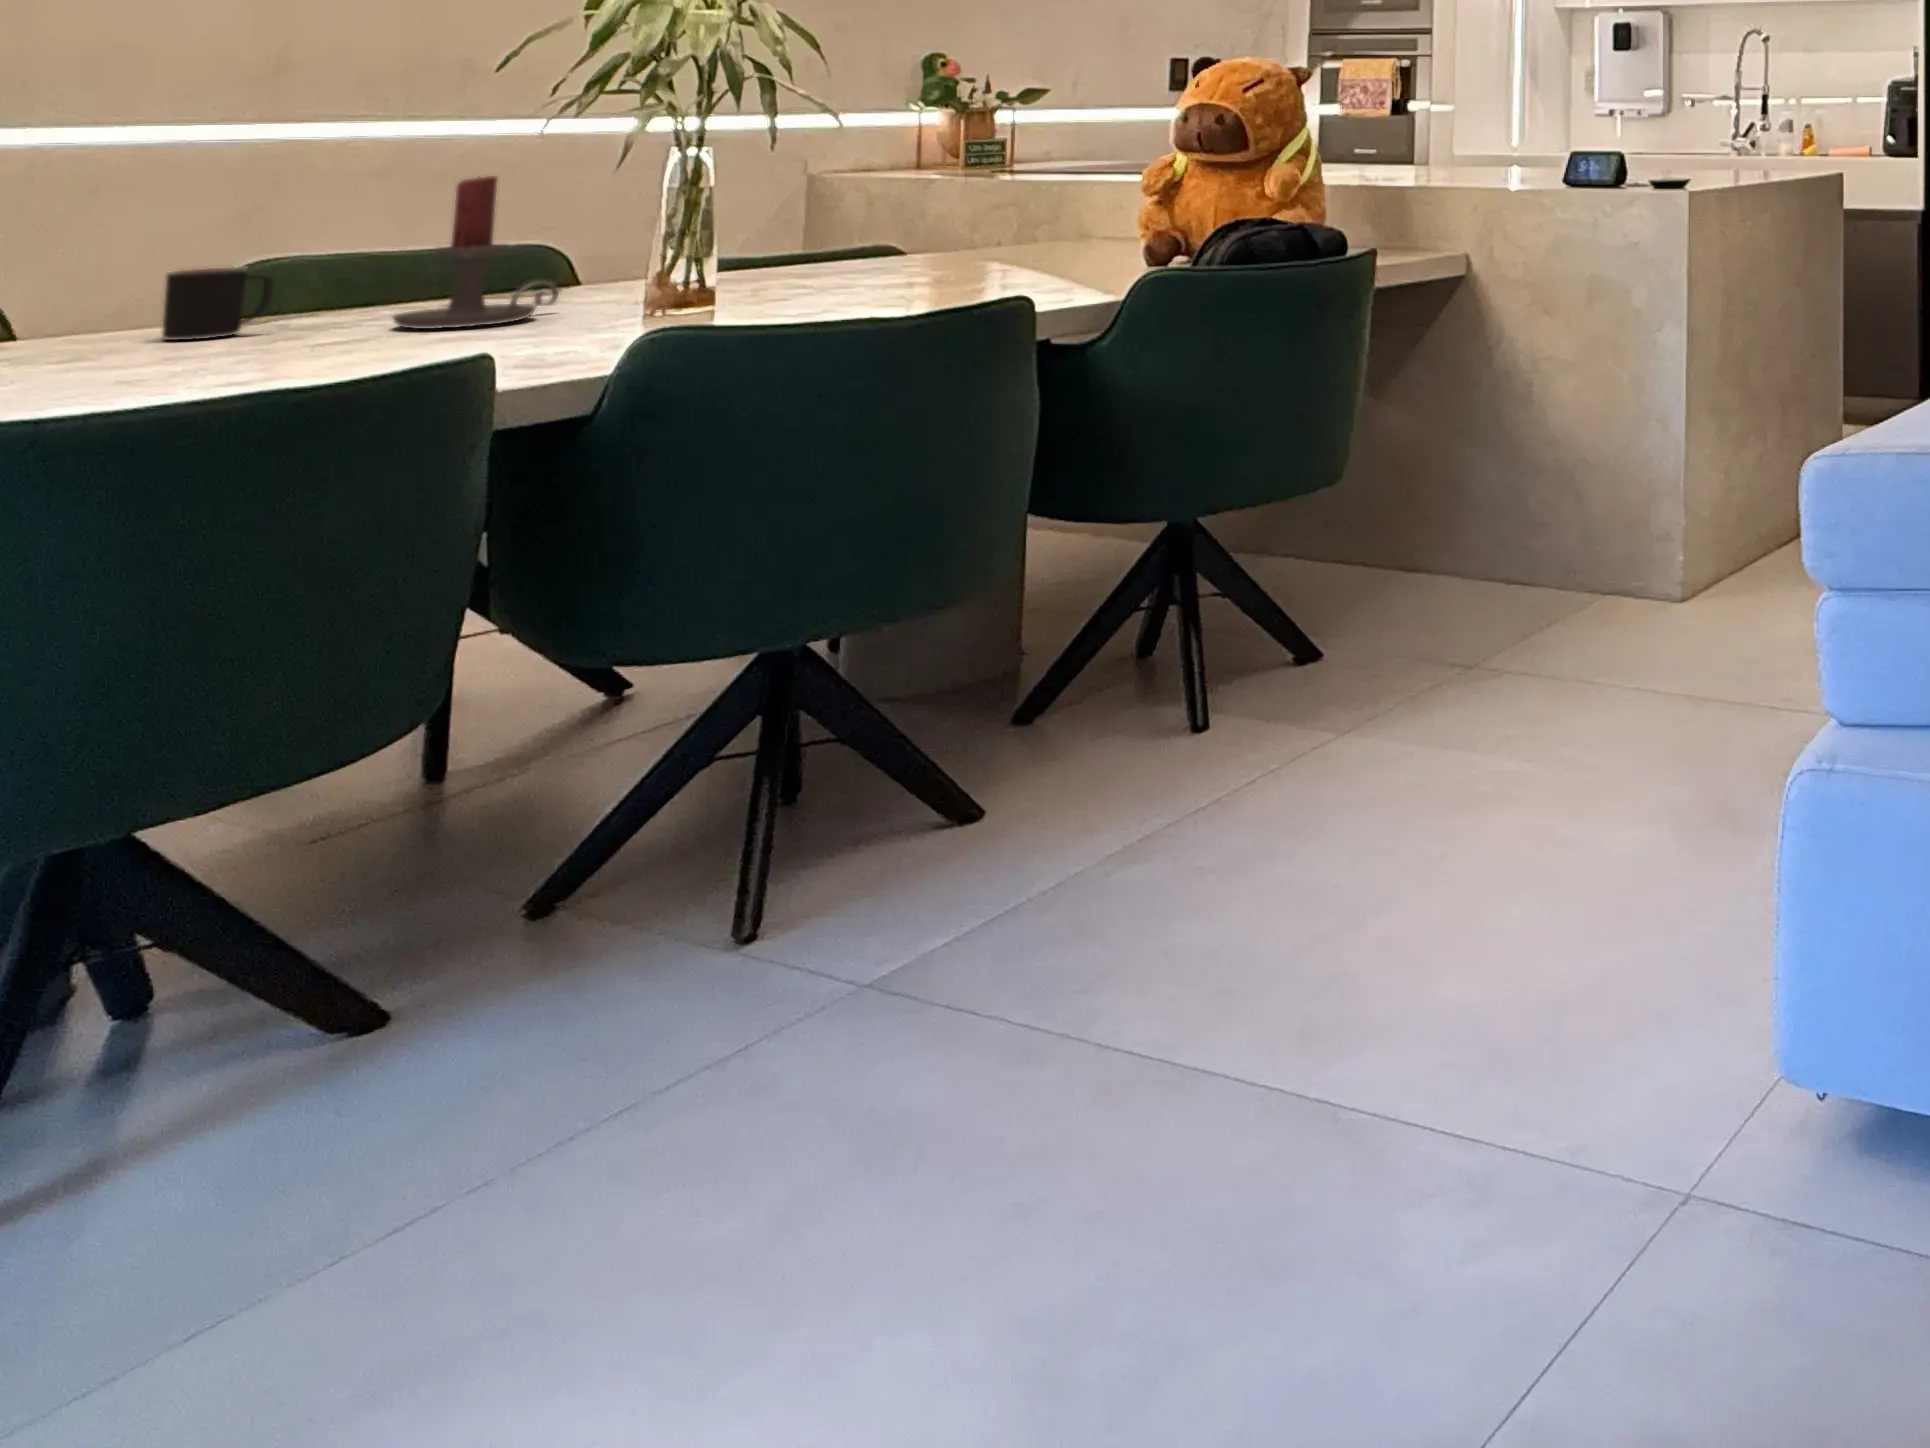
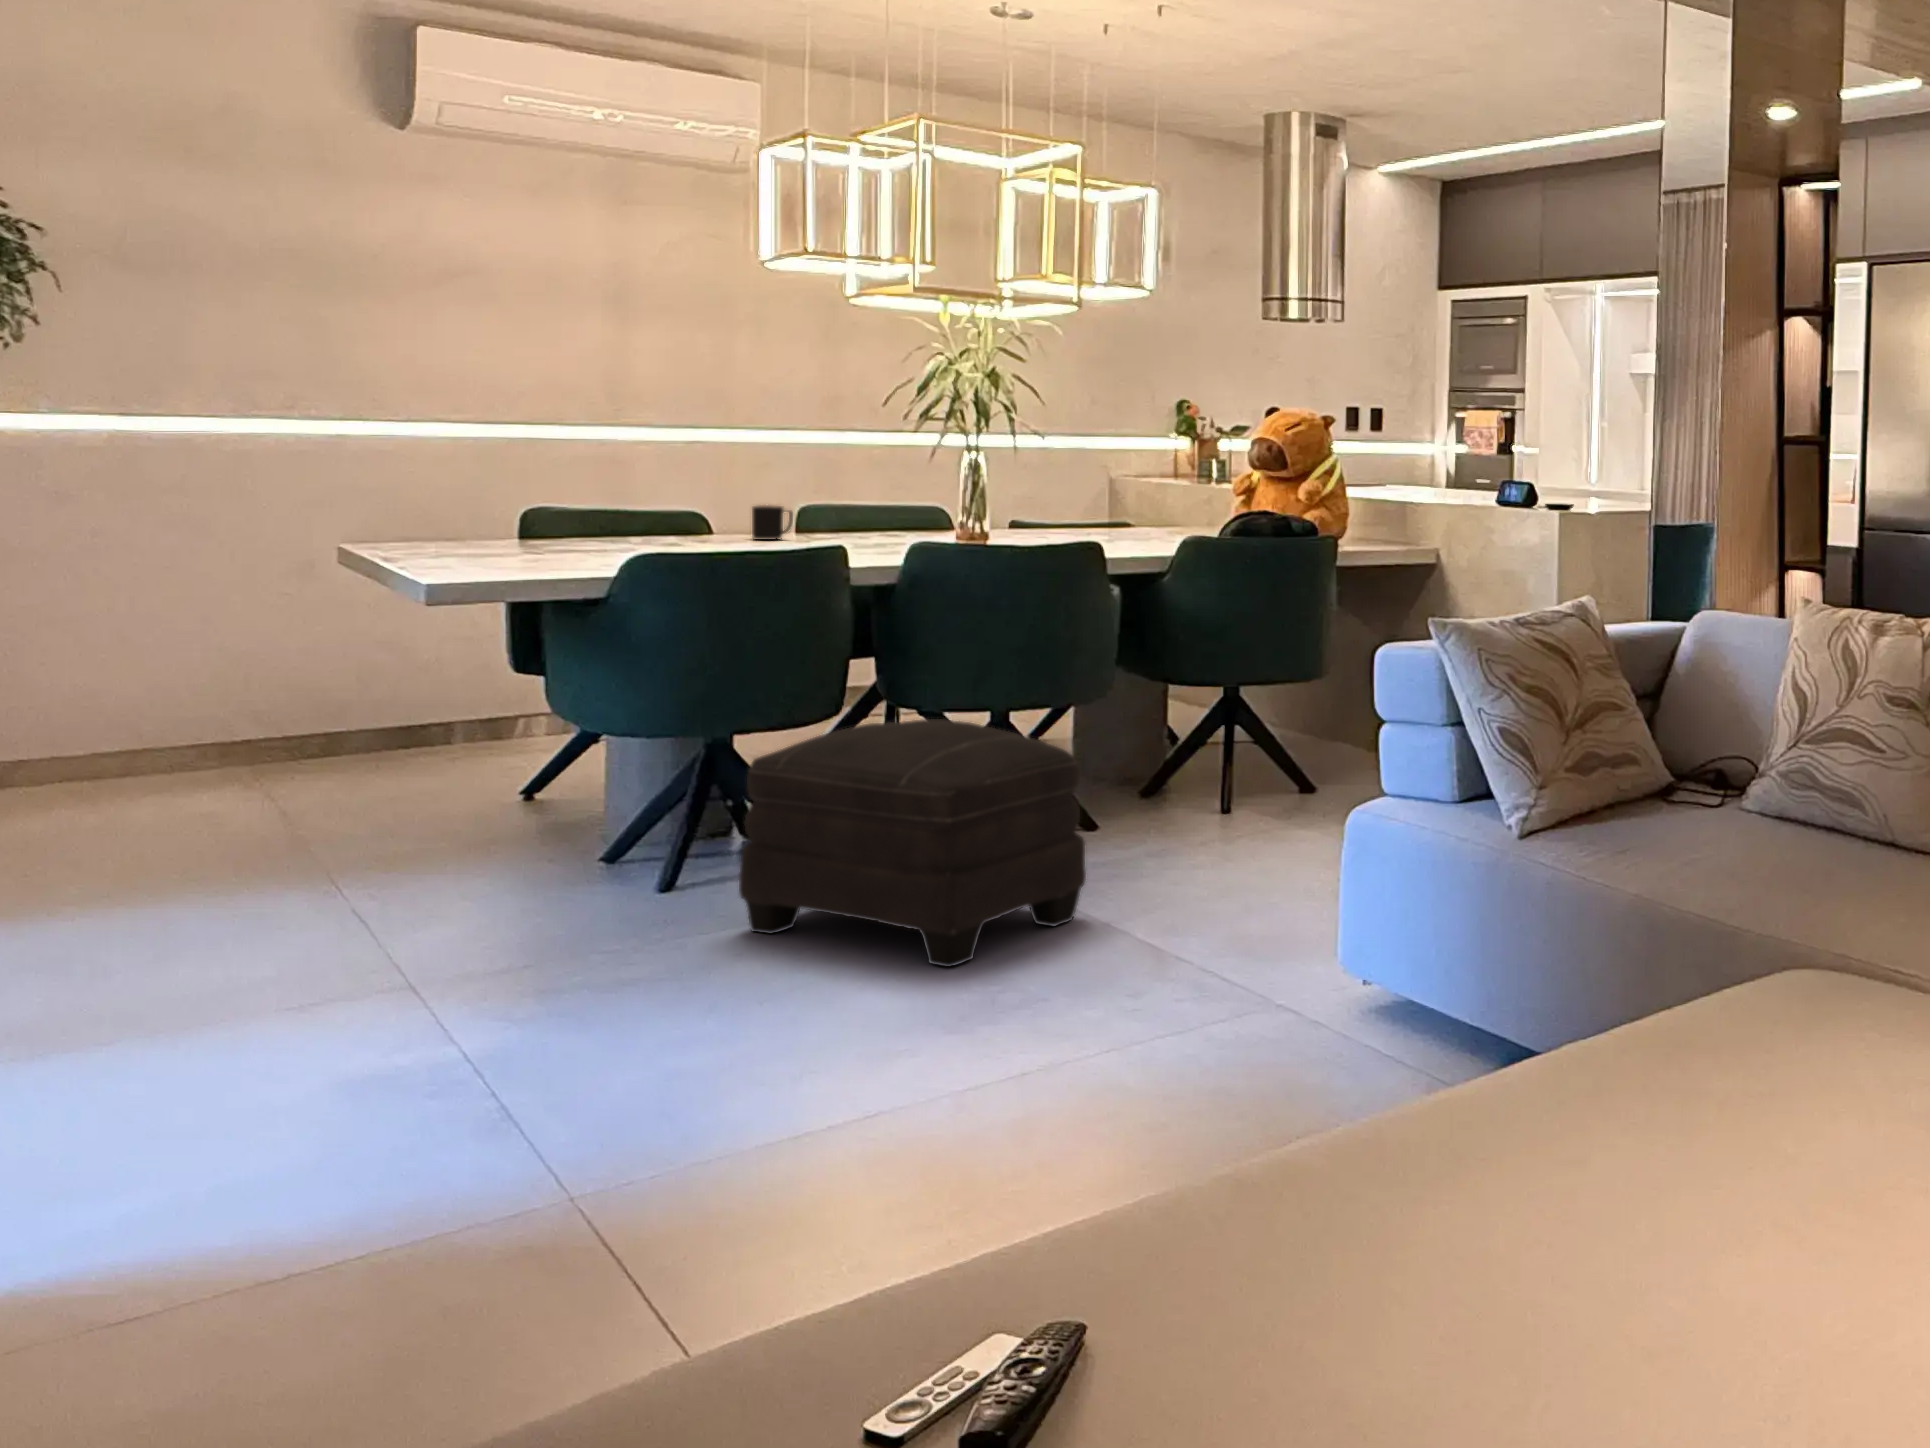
candle holder: present [393,176,559,329] -> none [841,464,916,543]
ottoman: none [241,698,1133,1332] -> present [739,719,1086,967]

